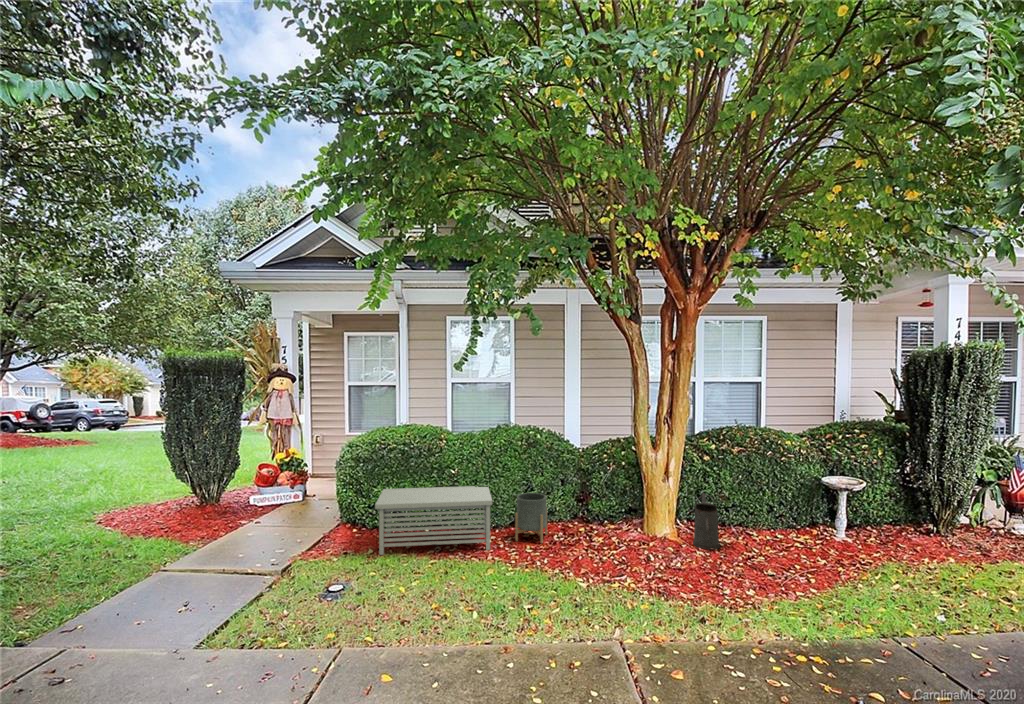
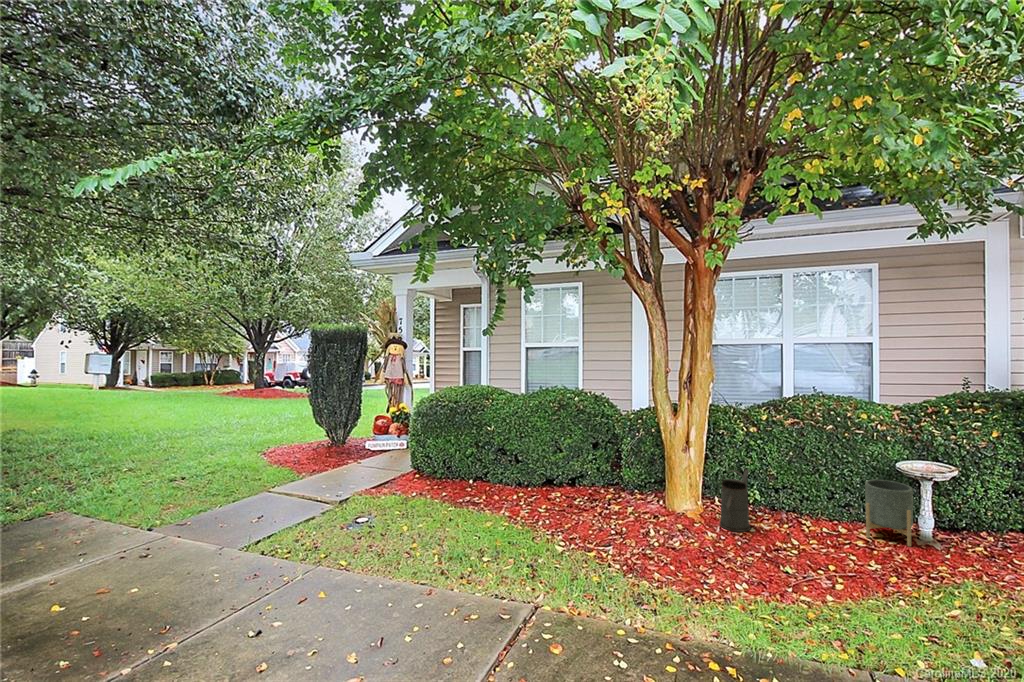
storage bench: present [375,486,492,555] -> none [411,441,523,503]
planter: present [515,493,547,543] -> present [865,480,913,547]

